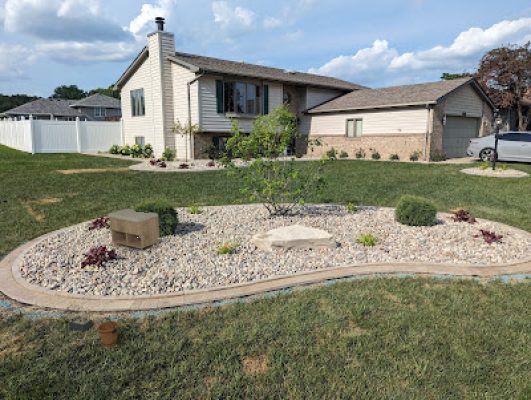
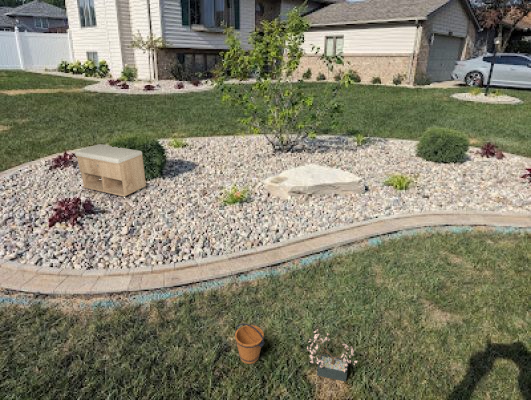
decorative plant: present [64,300,95,331] -> present [307,329,357,381]
bucket: present [98,317,119,347] -> present [234,323,265,364]

